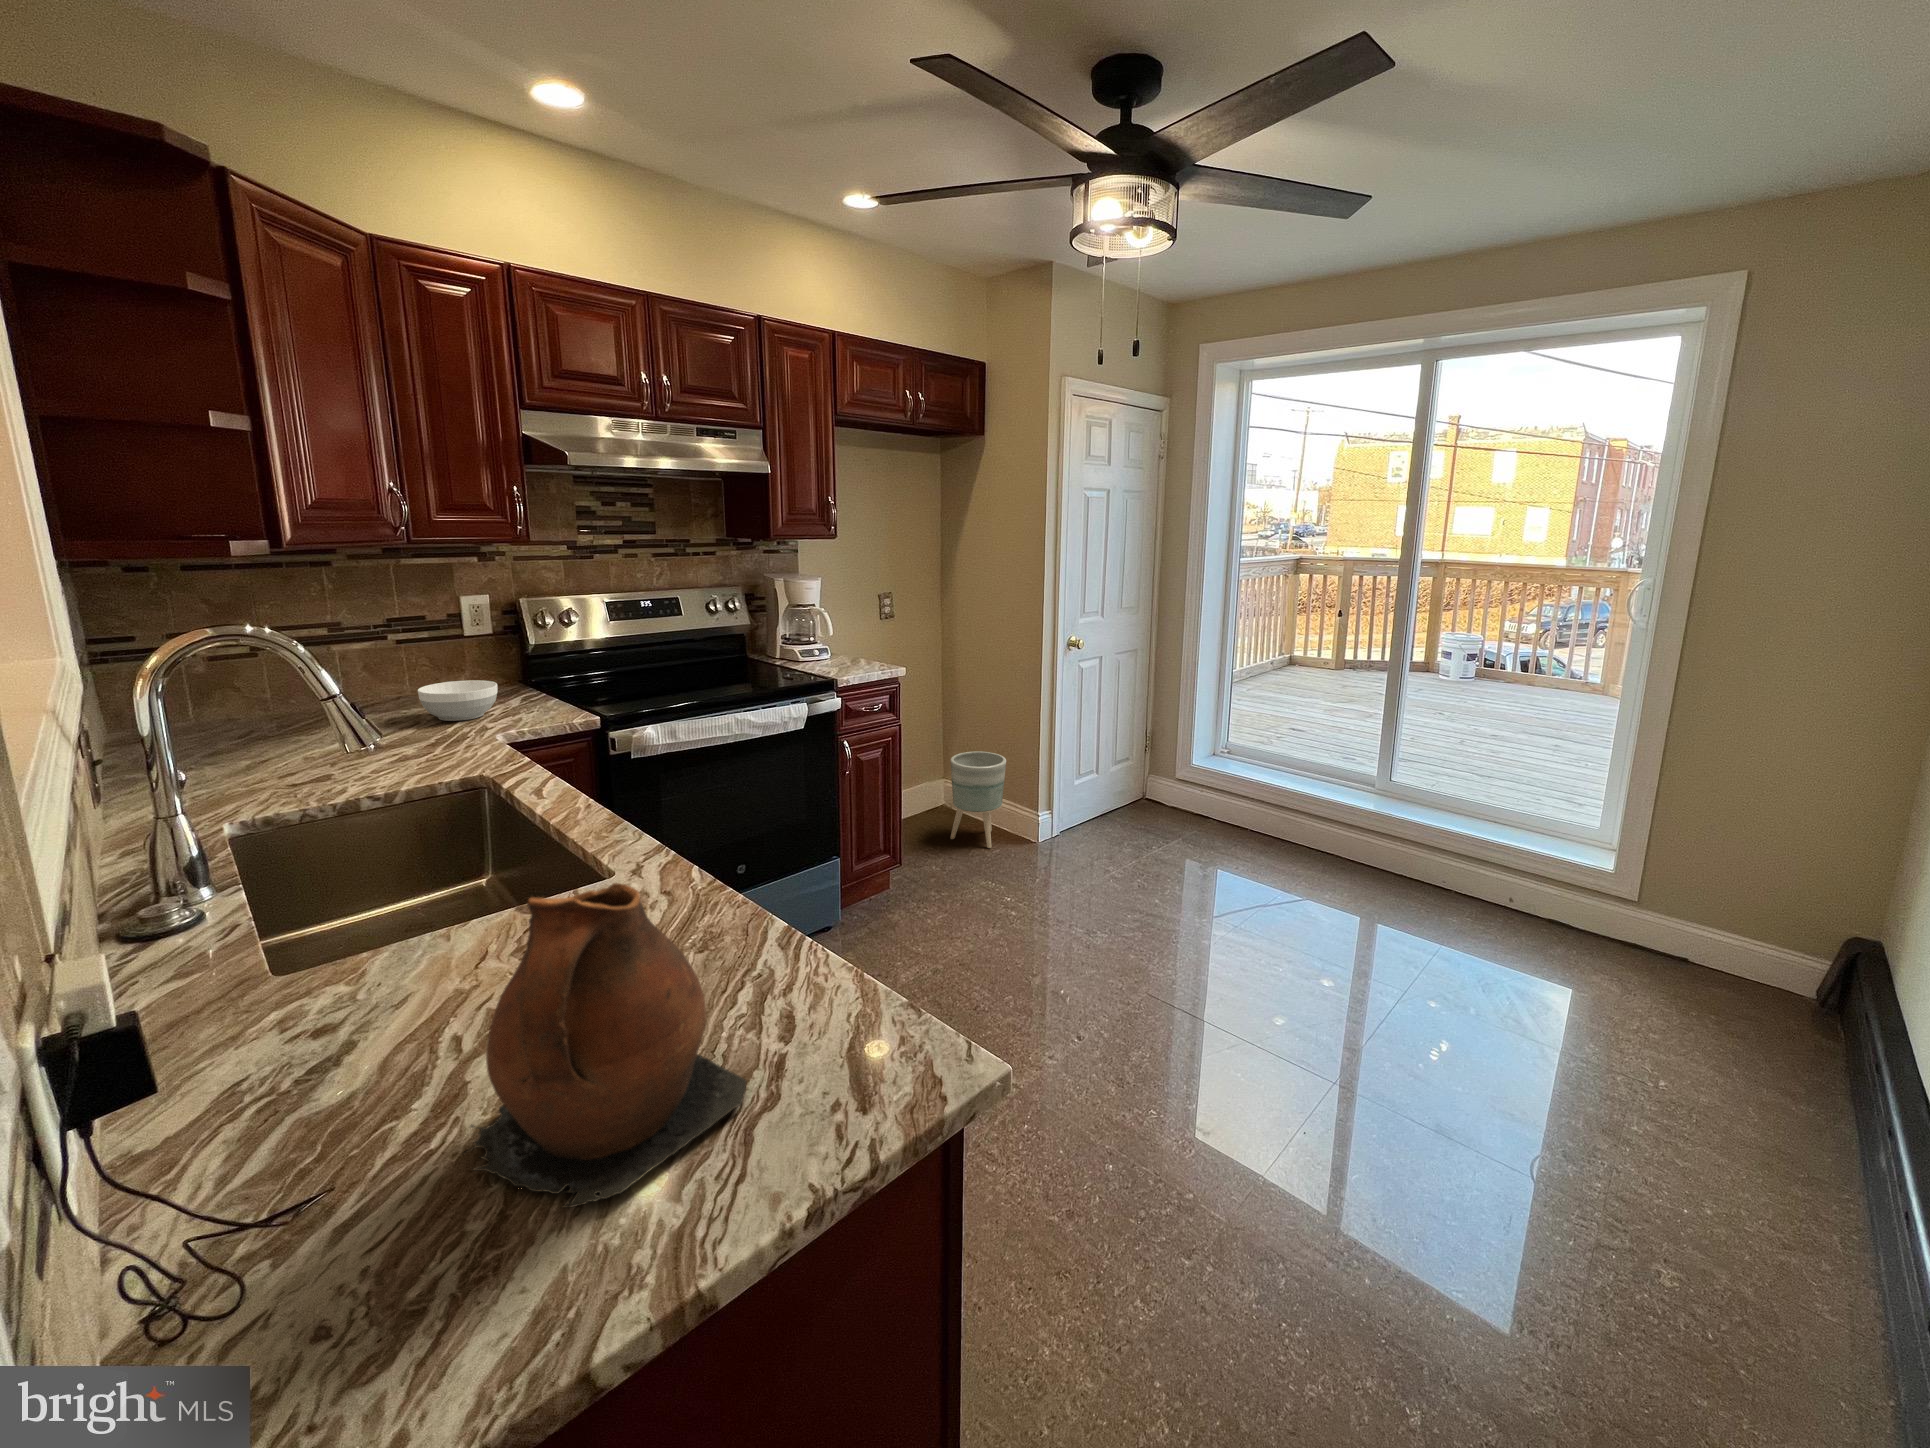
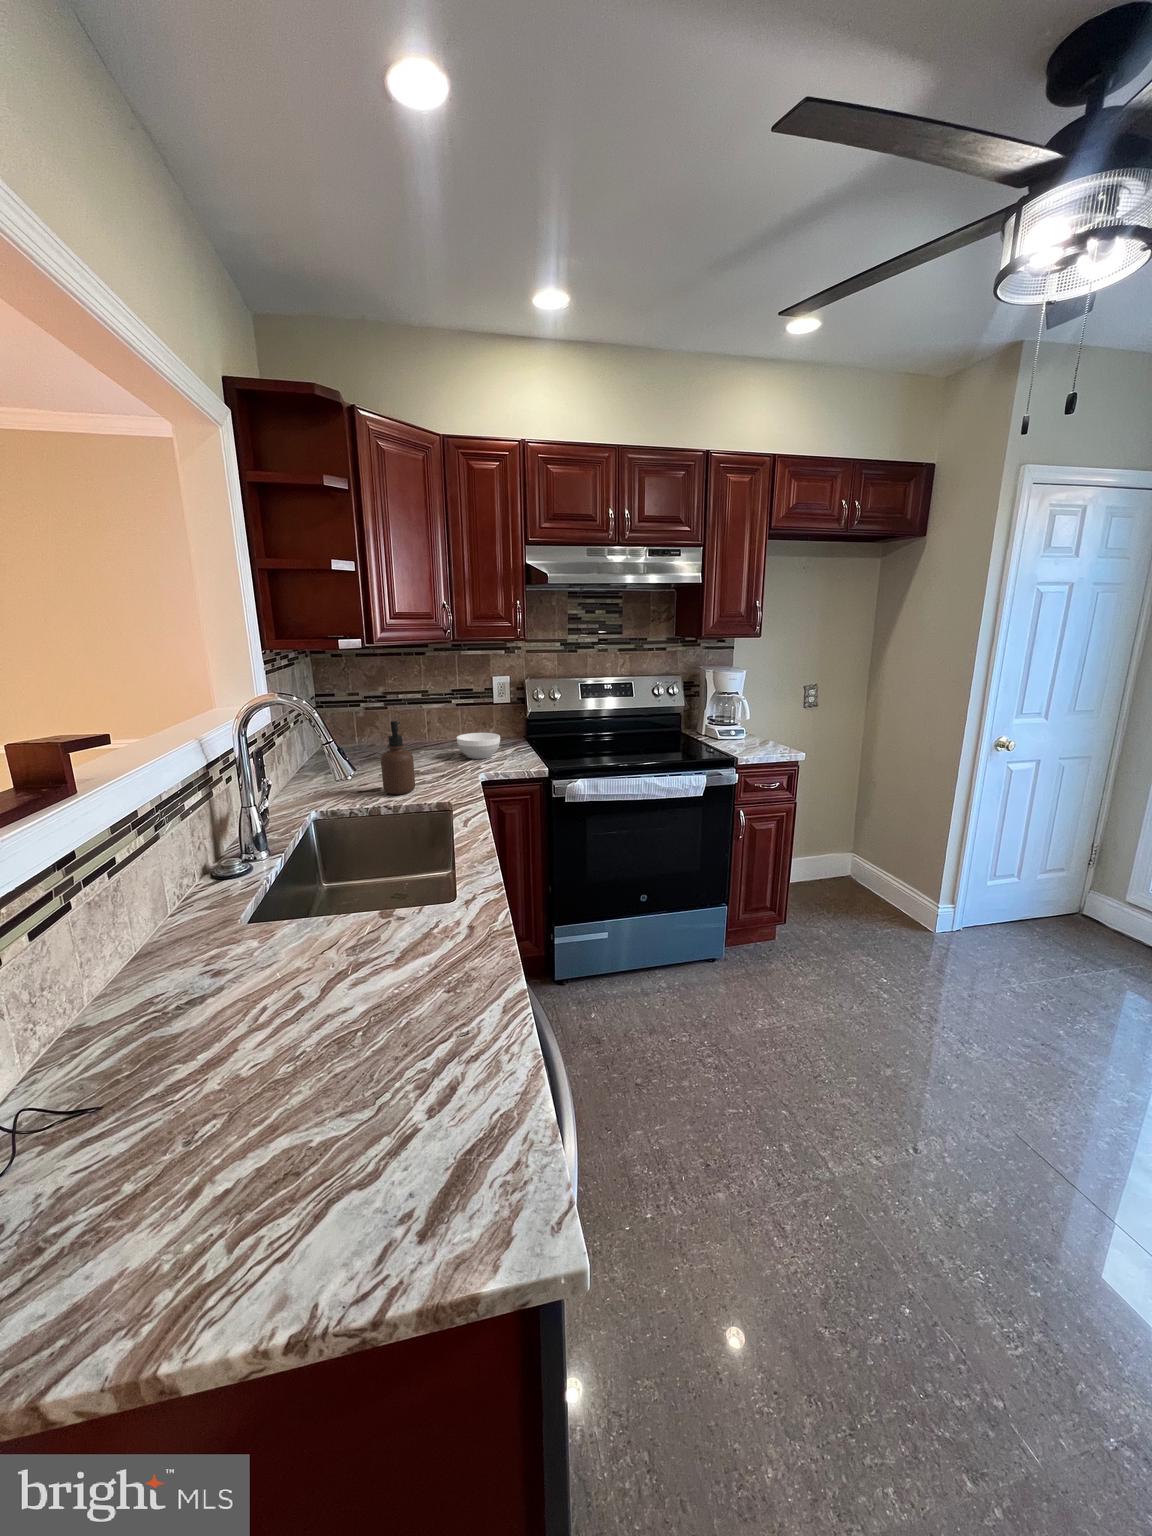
soap dispenser: none [328,669,396,785] -> present [381,721,415,794]
planter: present [950,751,1006,848] -> none [845,832,910,923]
ceramic pitcher: present [463,883,746,1208] -> none [80,940,353,1243]

